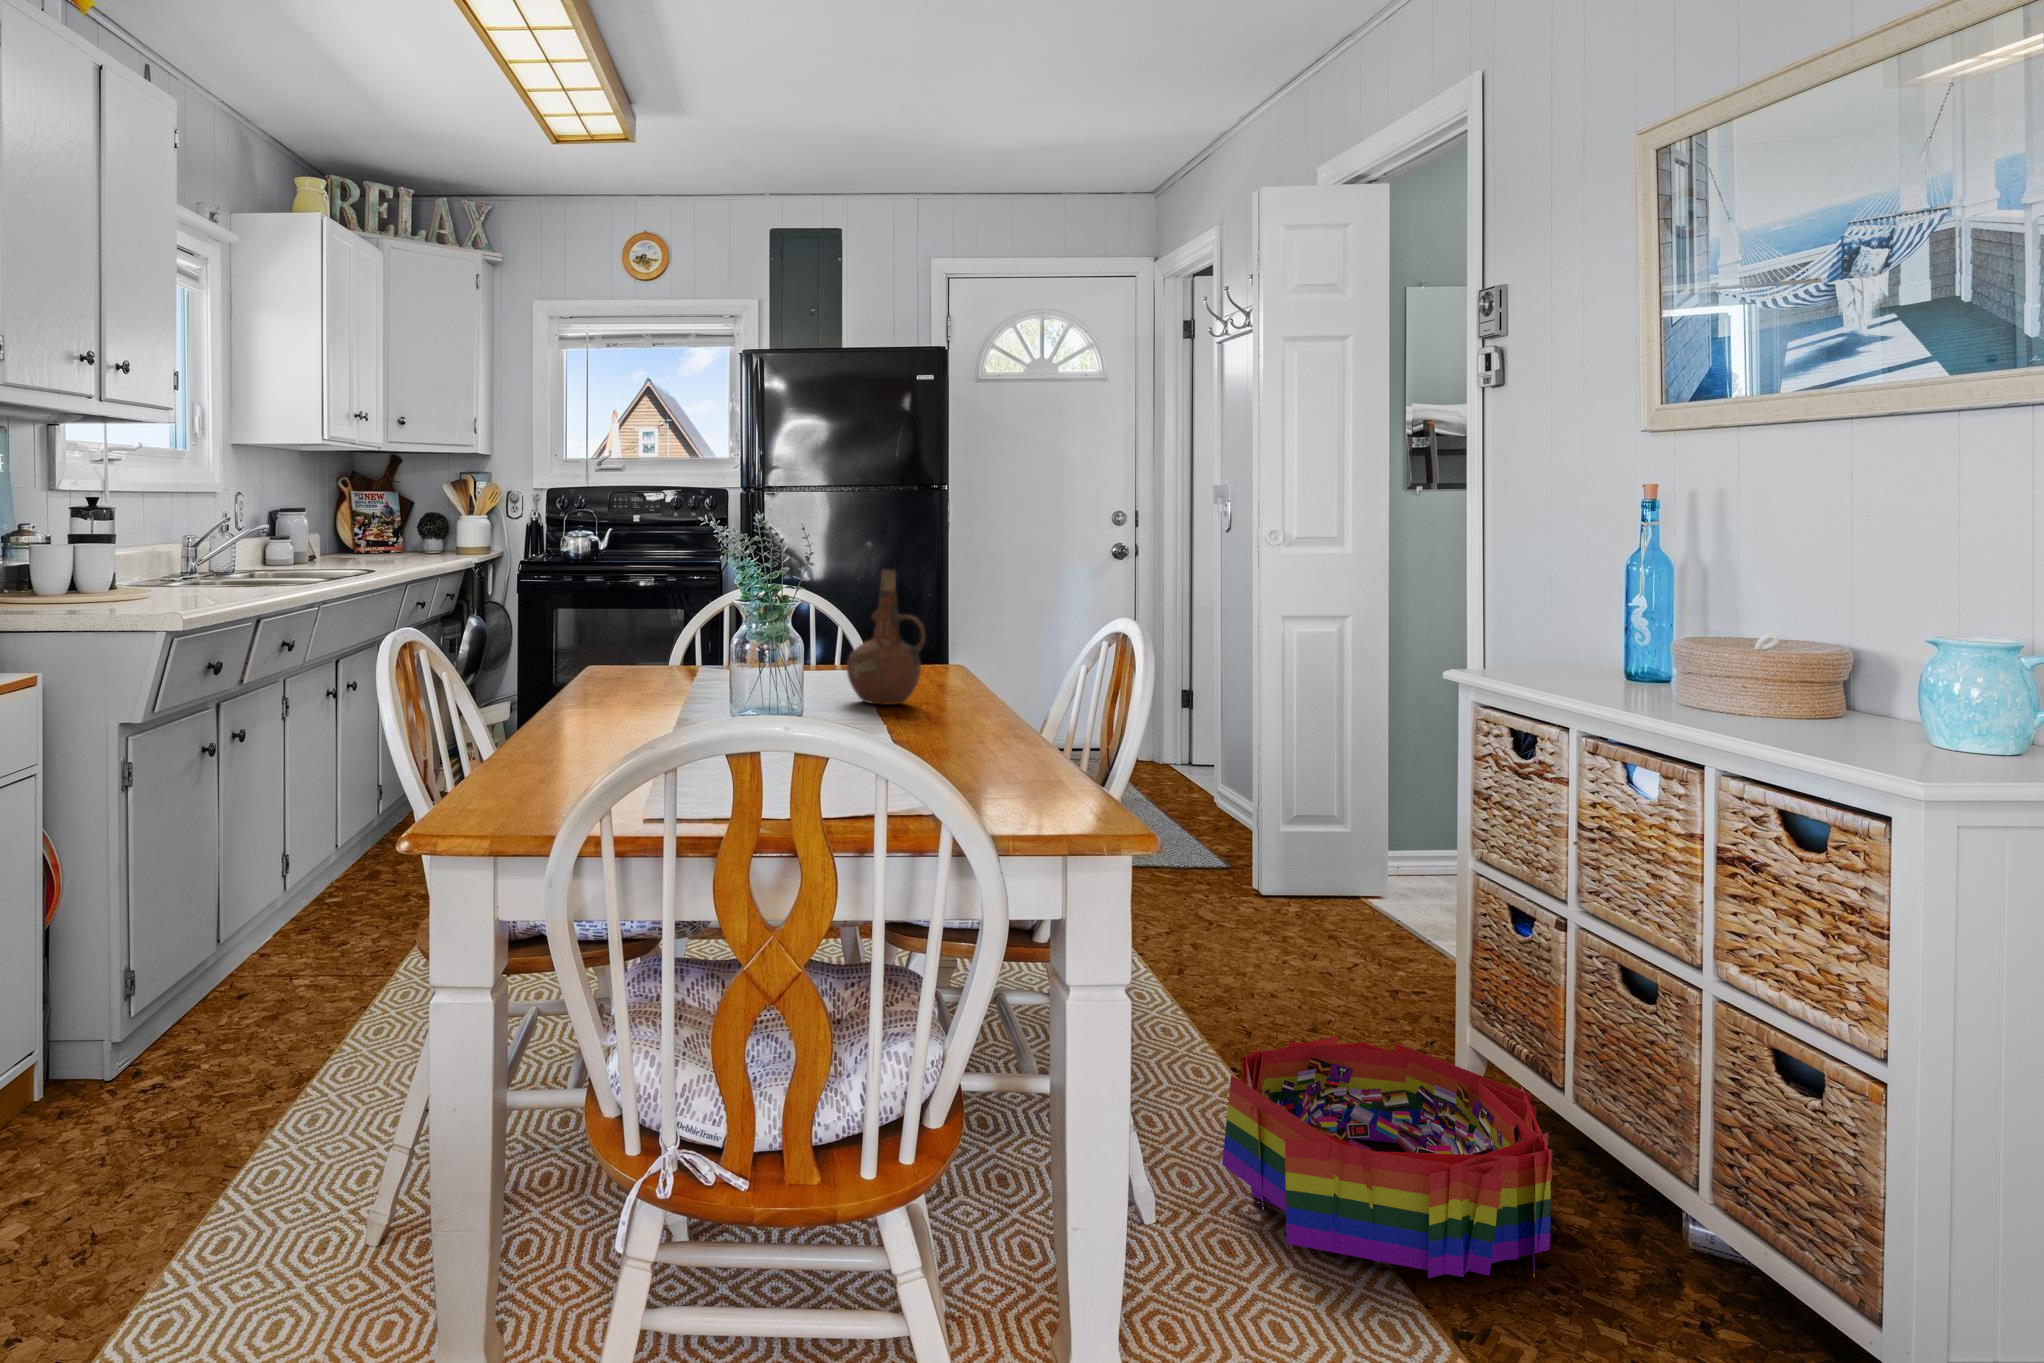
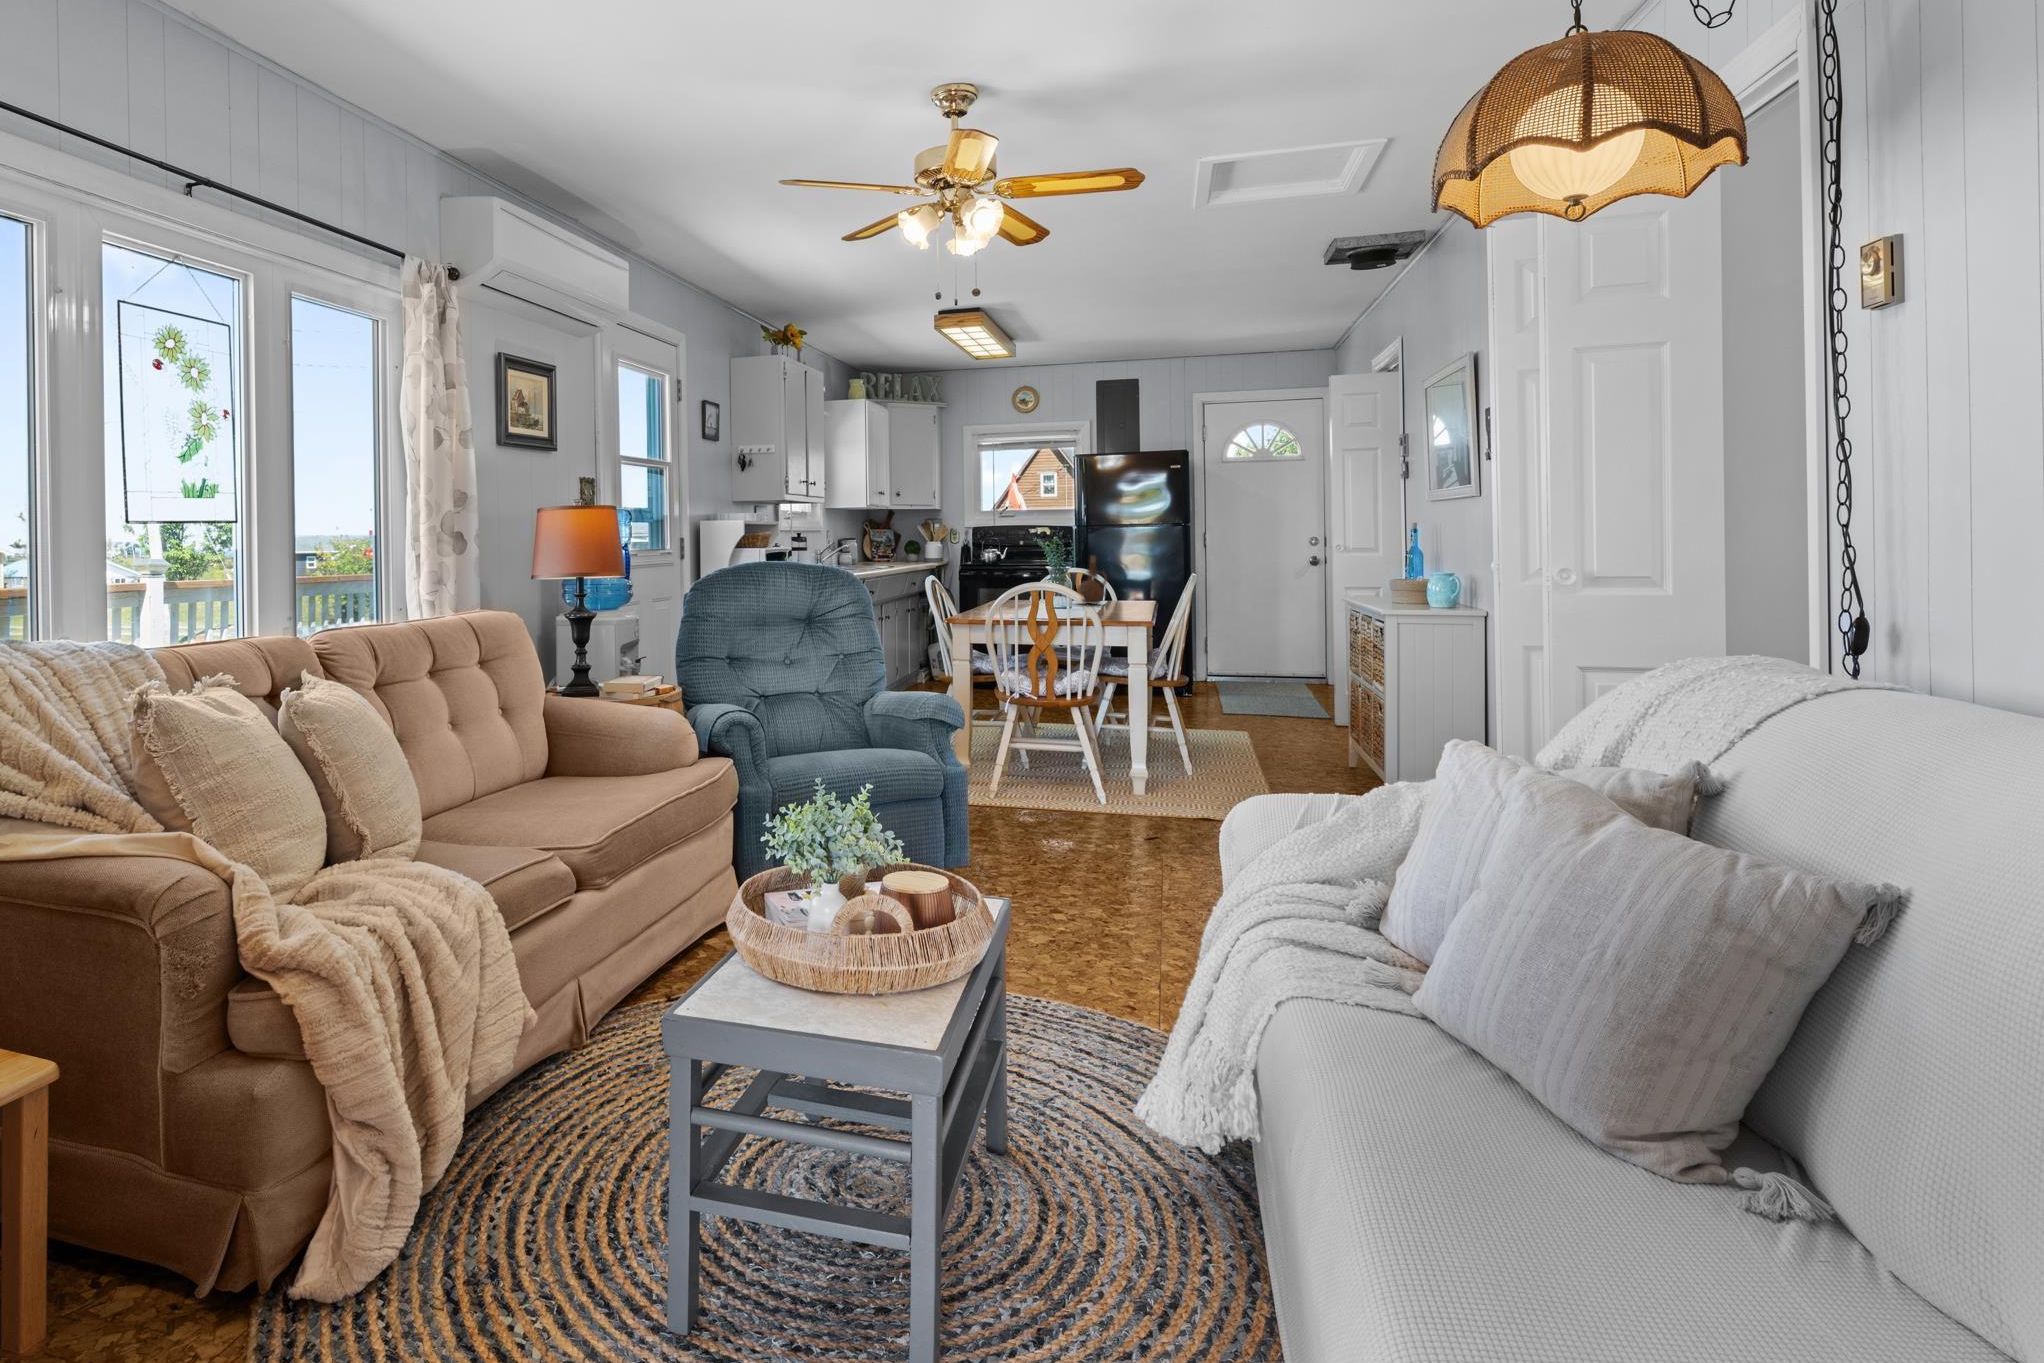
storage bin: present [1222,1036,1552,1278] -> none [1202,727,1316,780]

